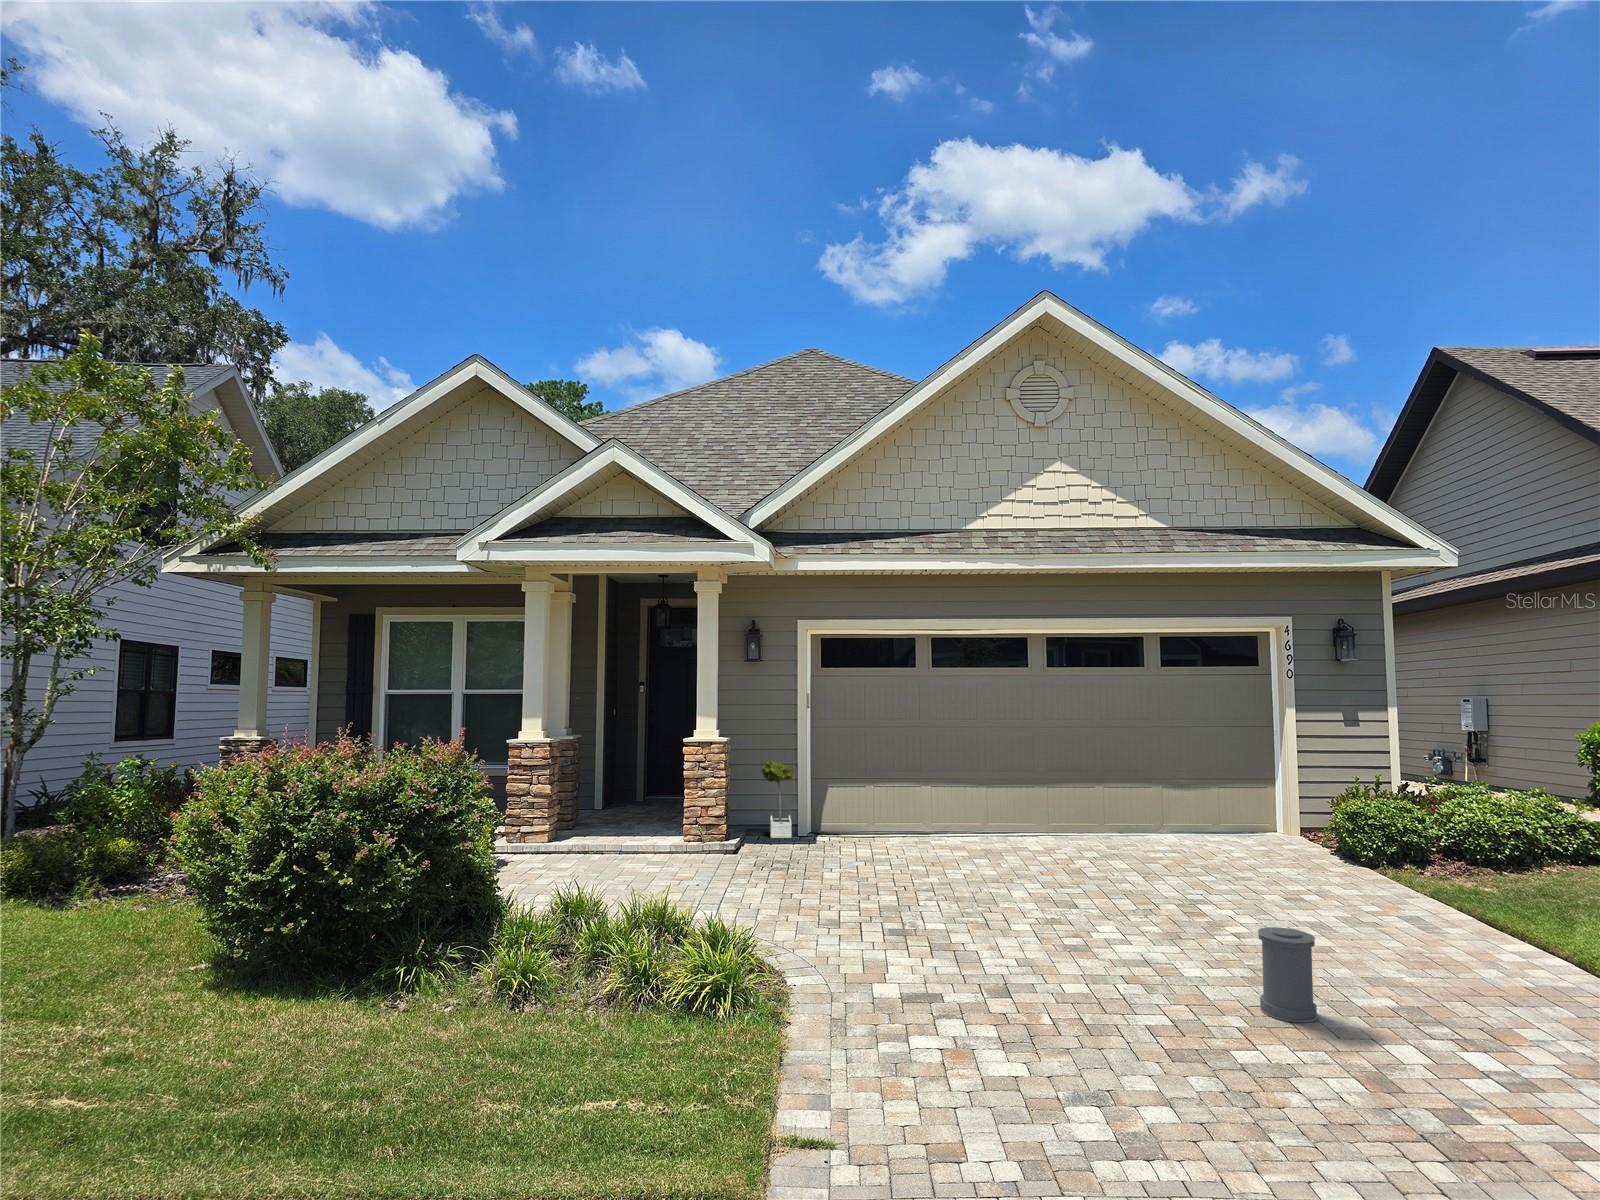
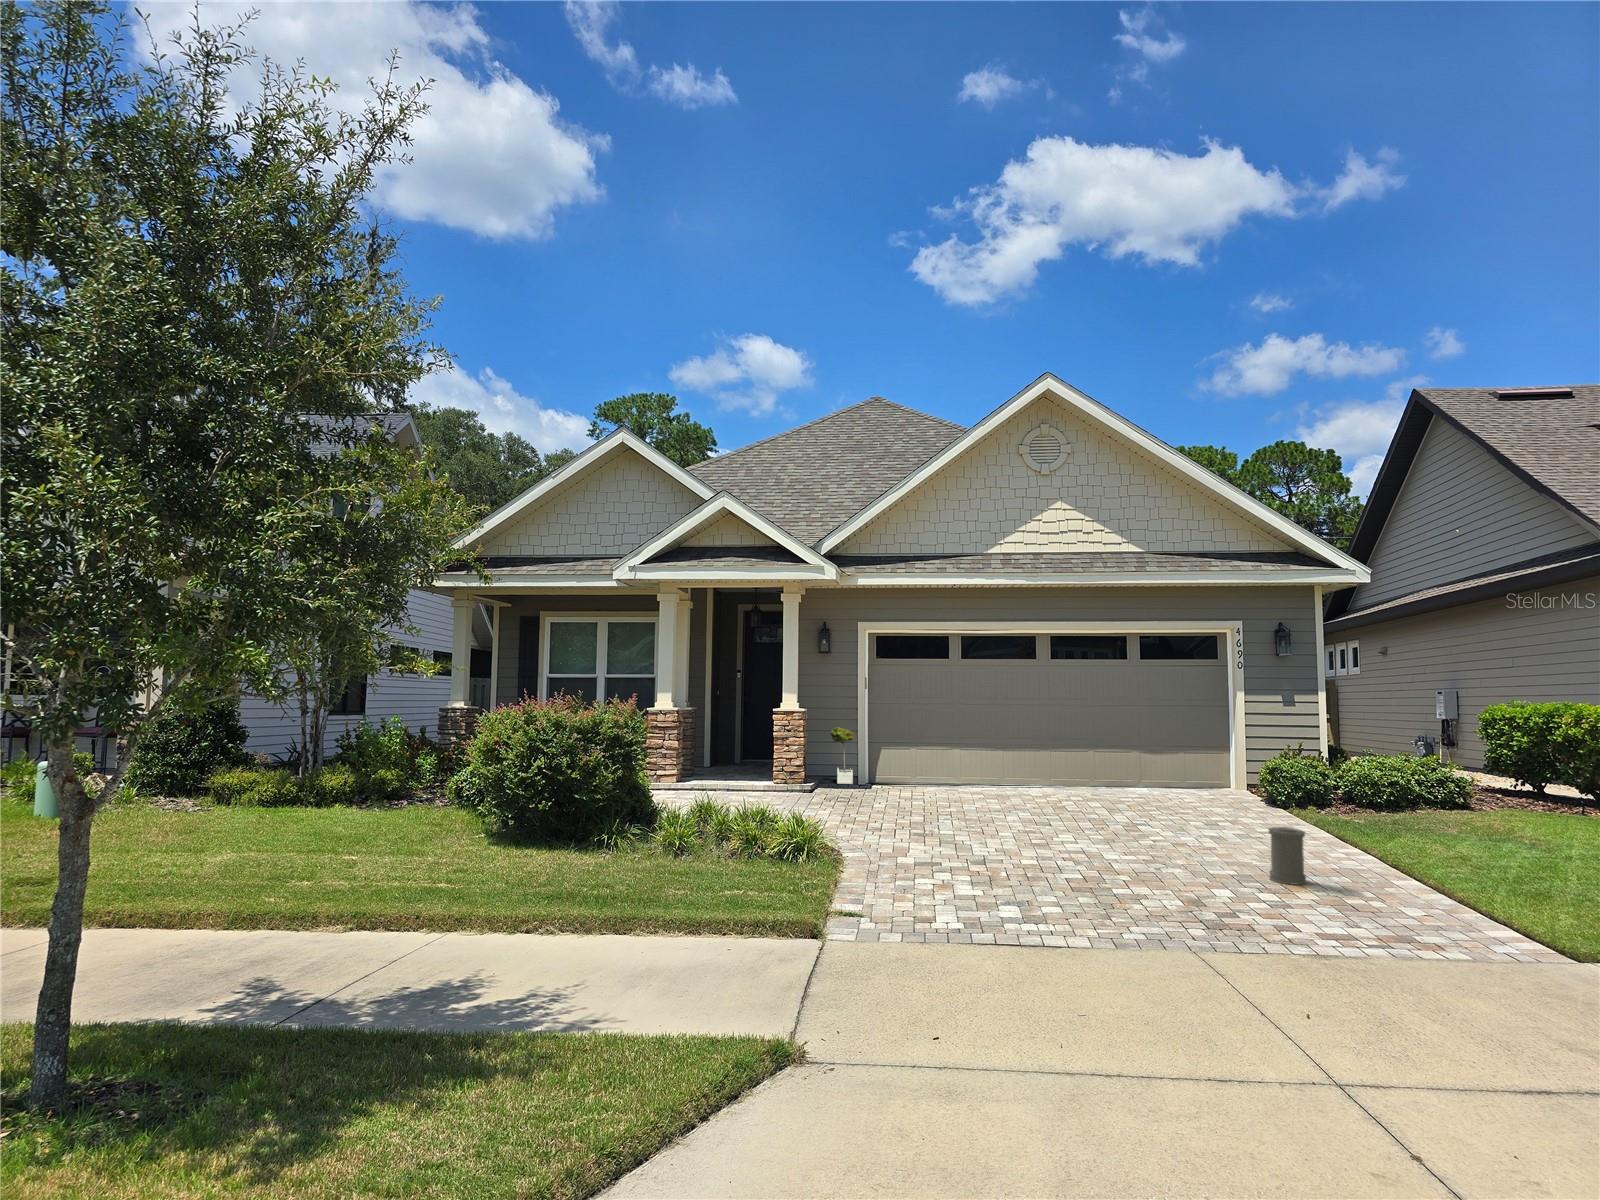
trash can: present [1258,927,1318,1022] -> present [1269,827,1306,885]

